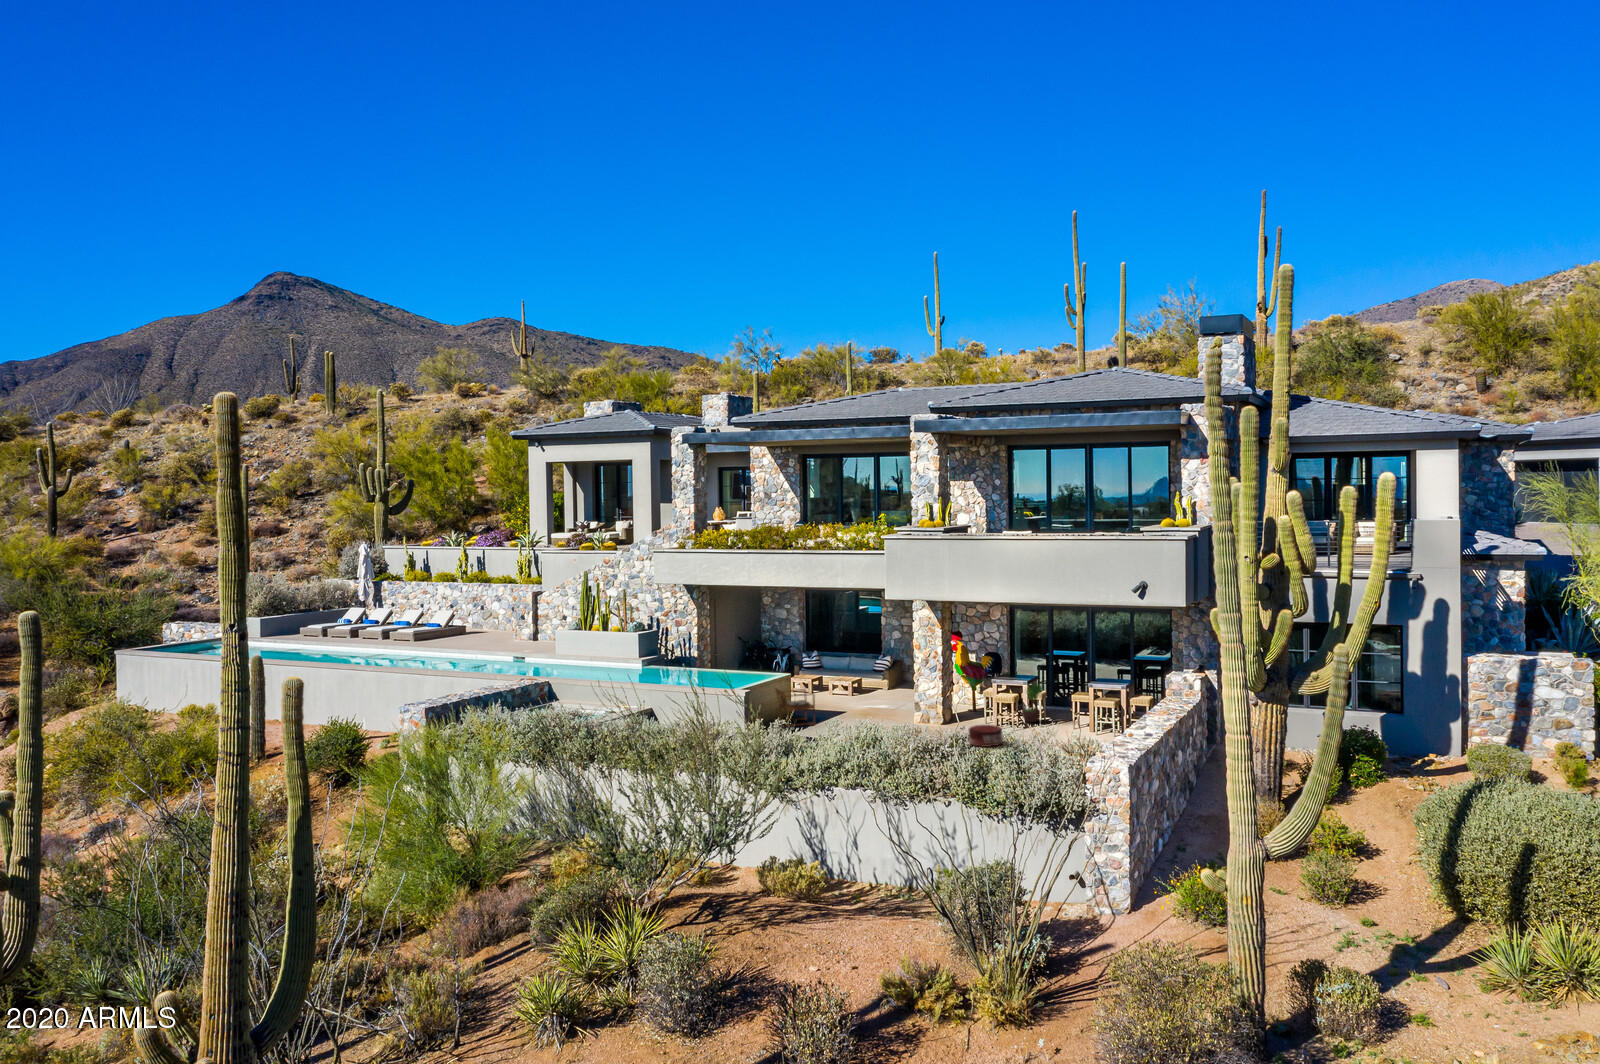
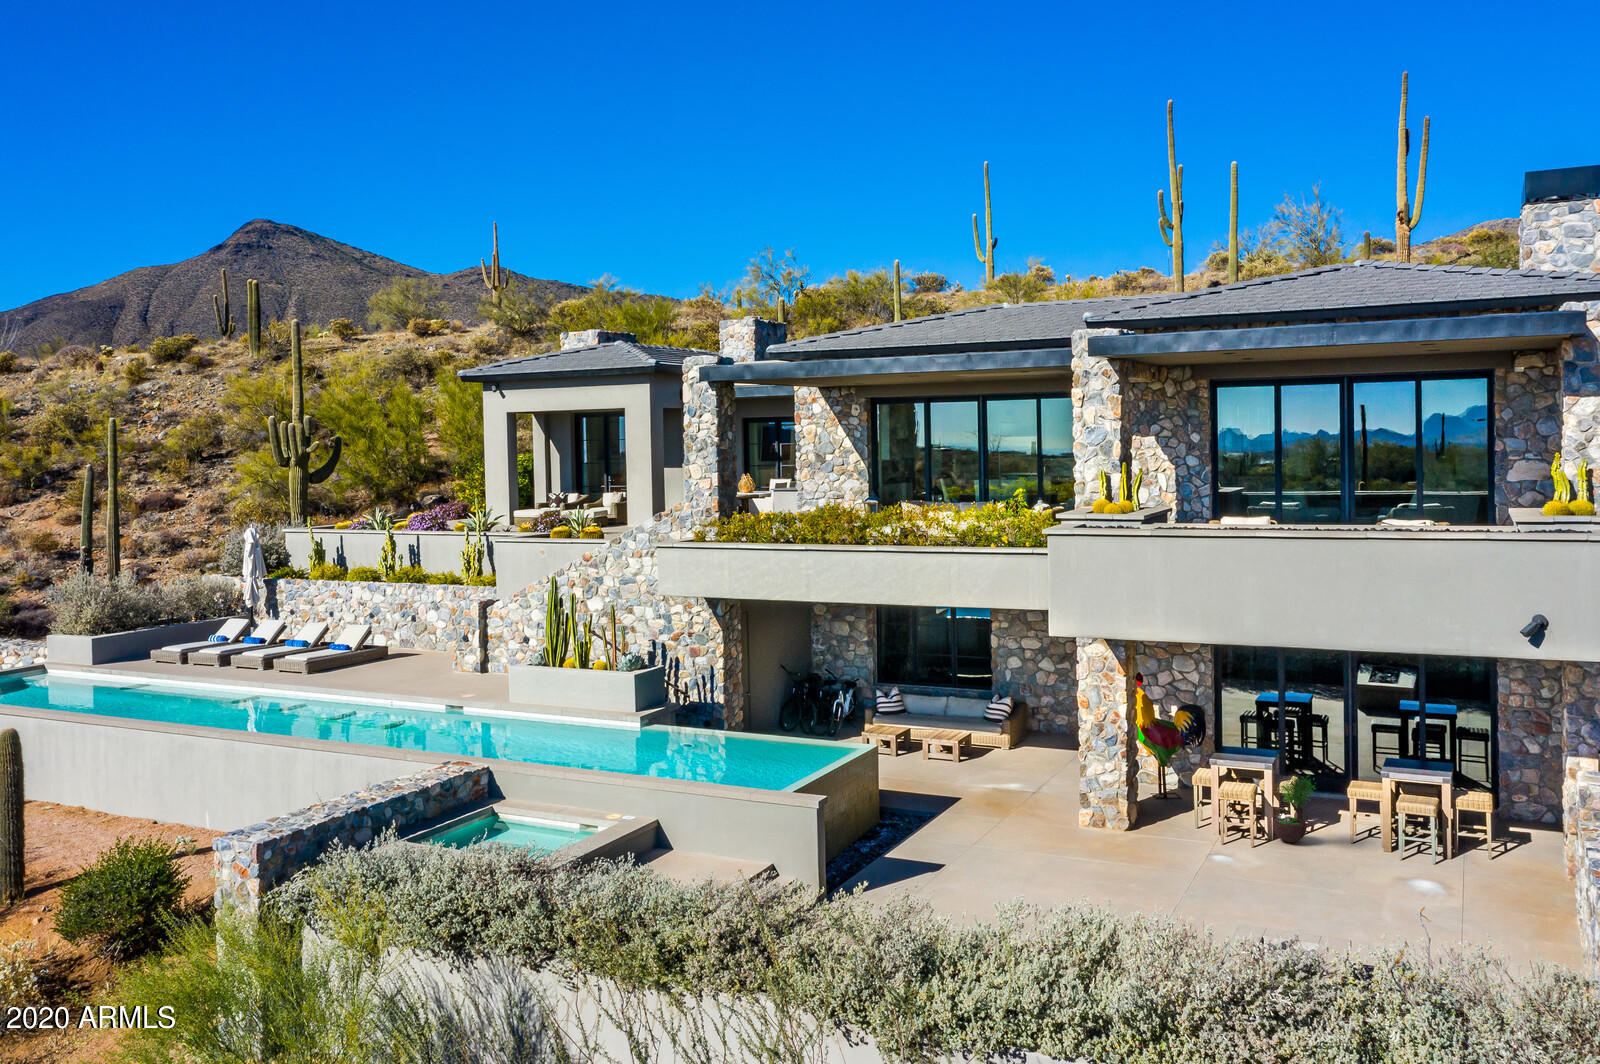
armchair: present [776,688,815,727] -> none [854,778,923,848]
pouf: present [969,725,1003,747] -> none [1208,861,1271,908]

